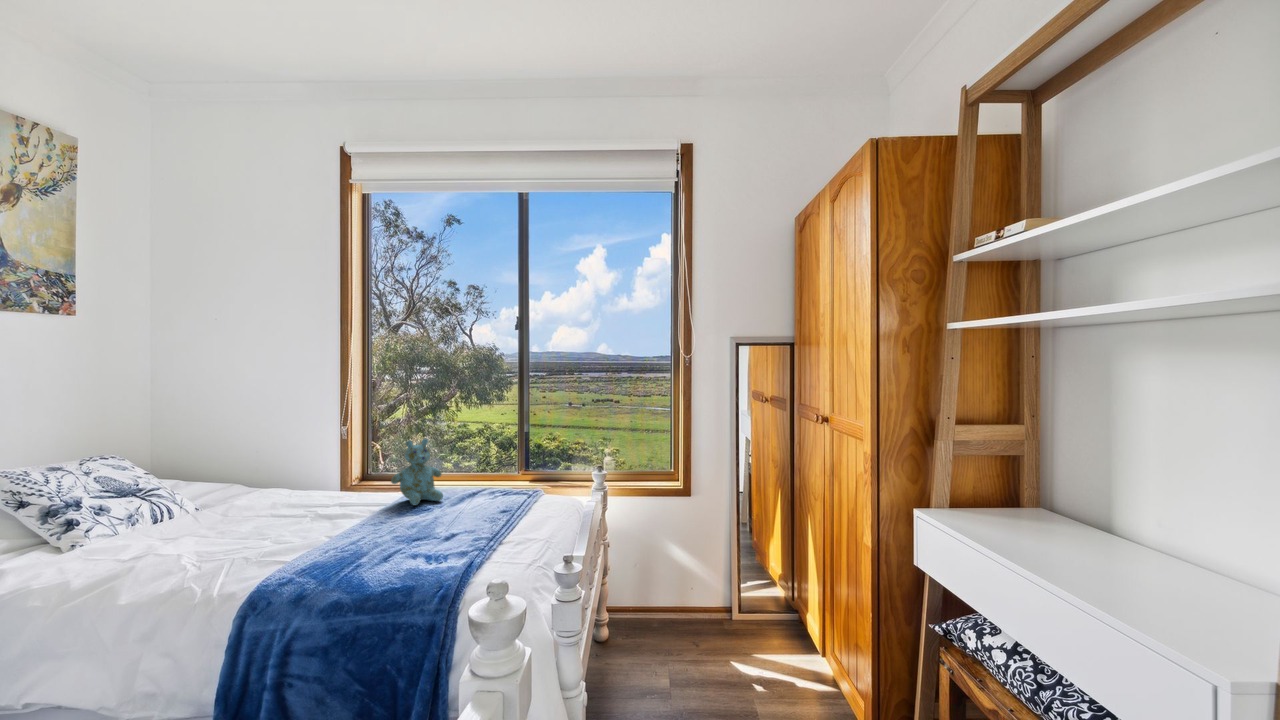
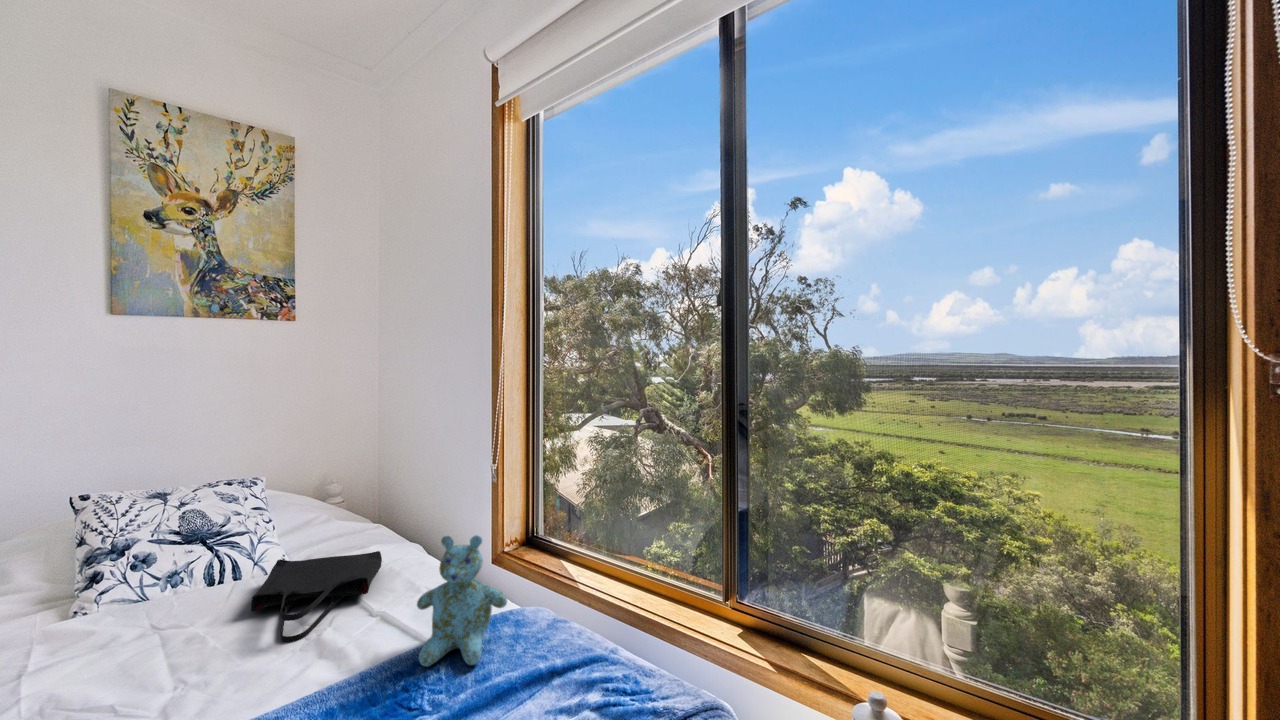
tote bag: none [216,484,319,520] -> present [251,551,382,642]

